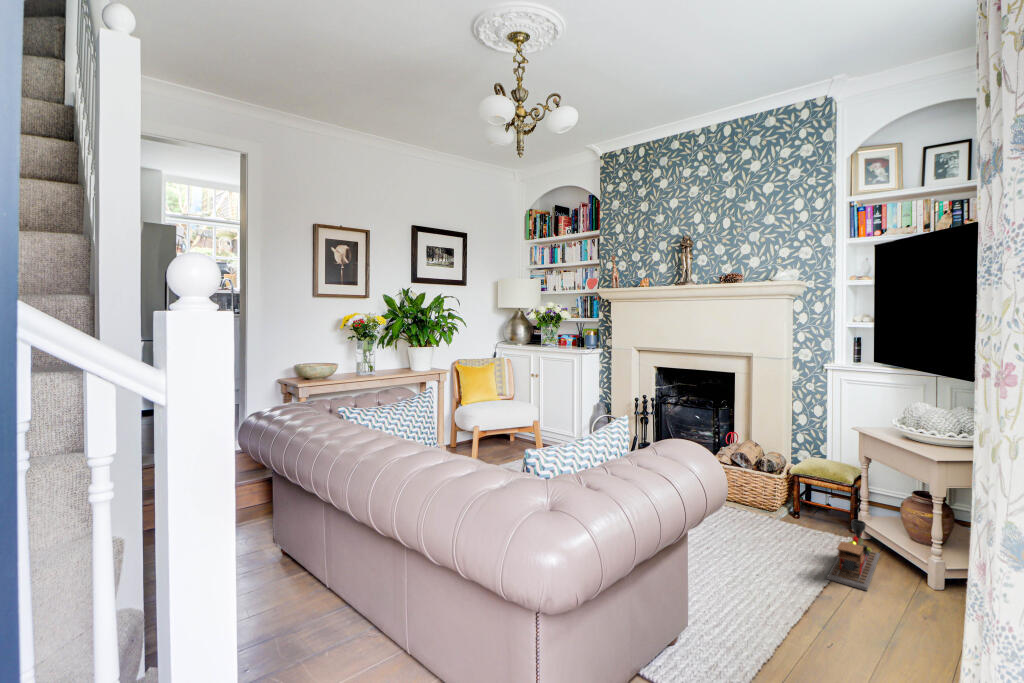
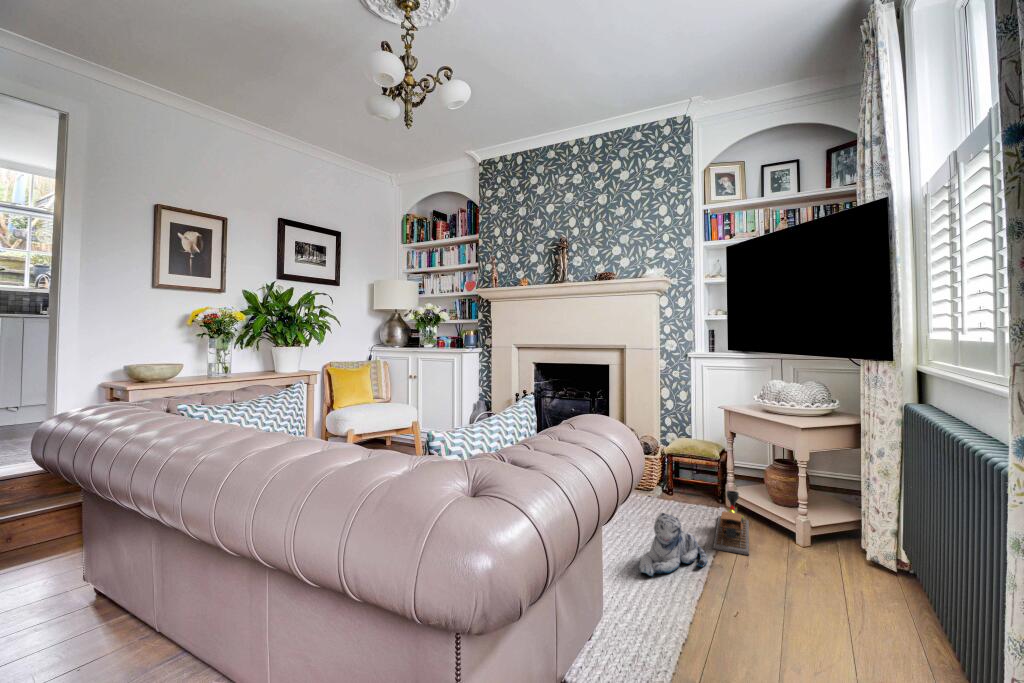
plush toy: none [736,536,816,598] -> present [639,513,707,576]

